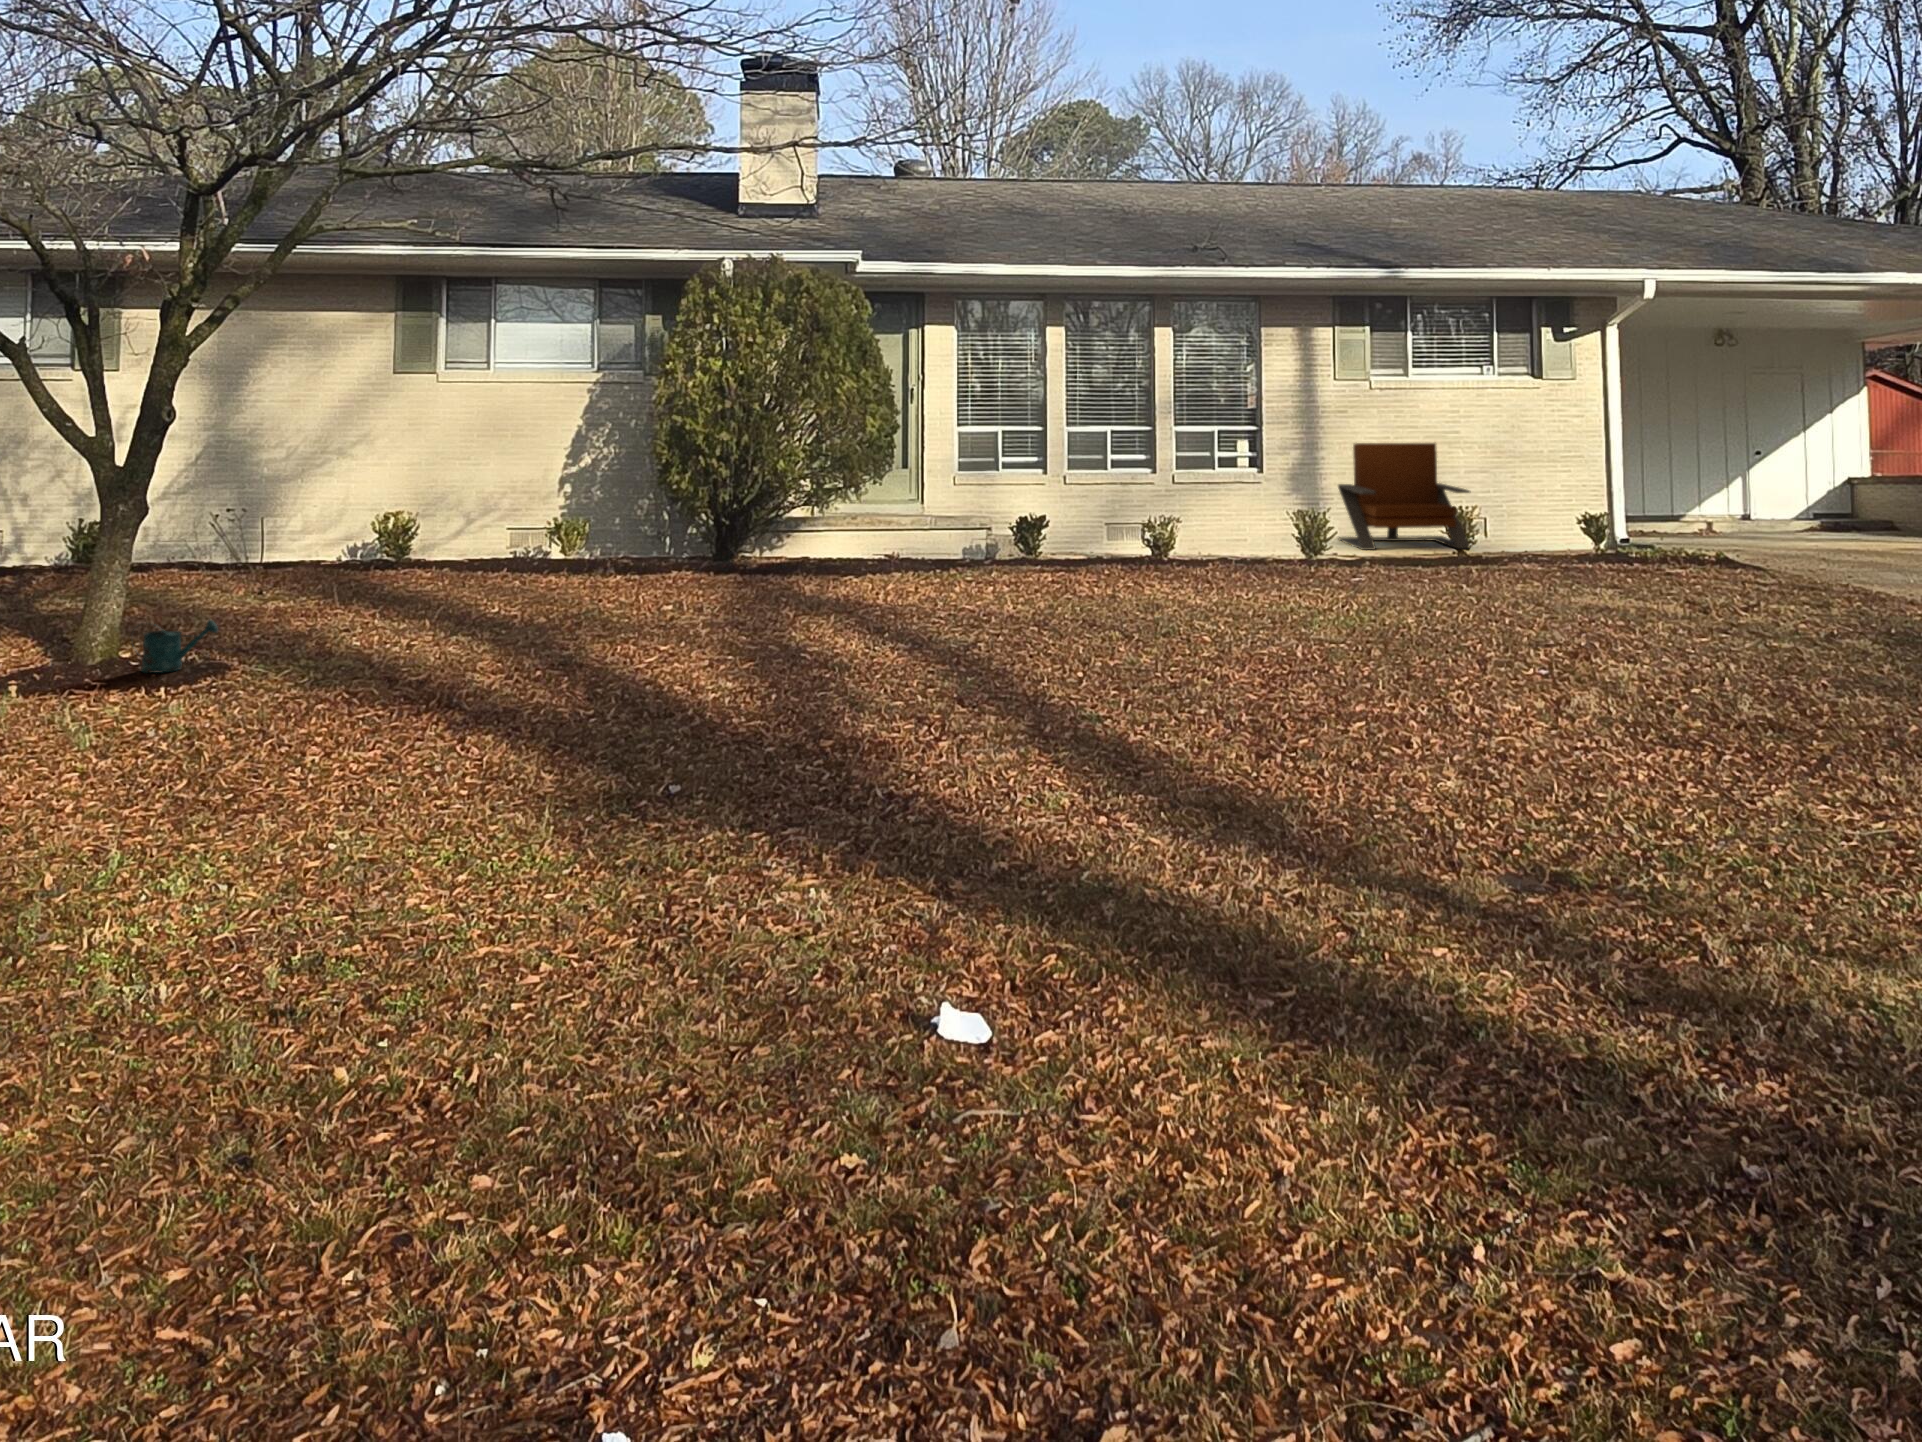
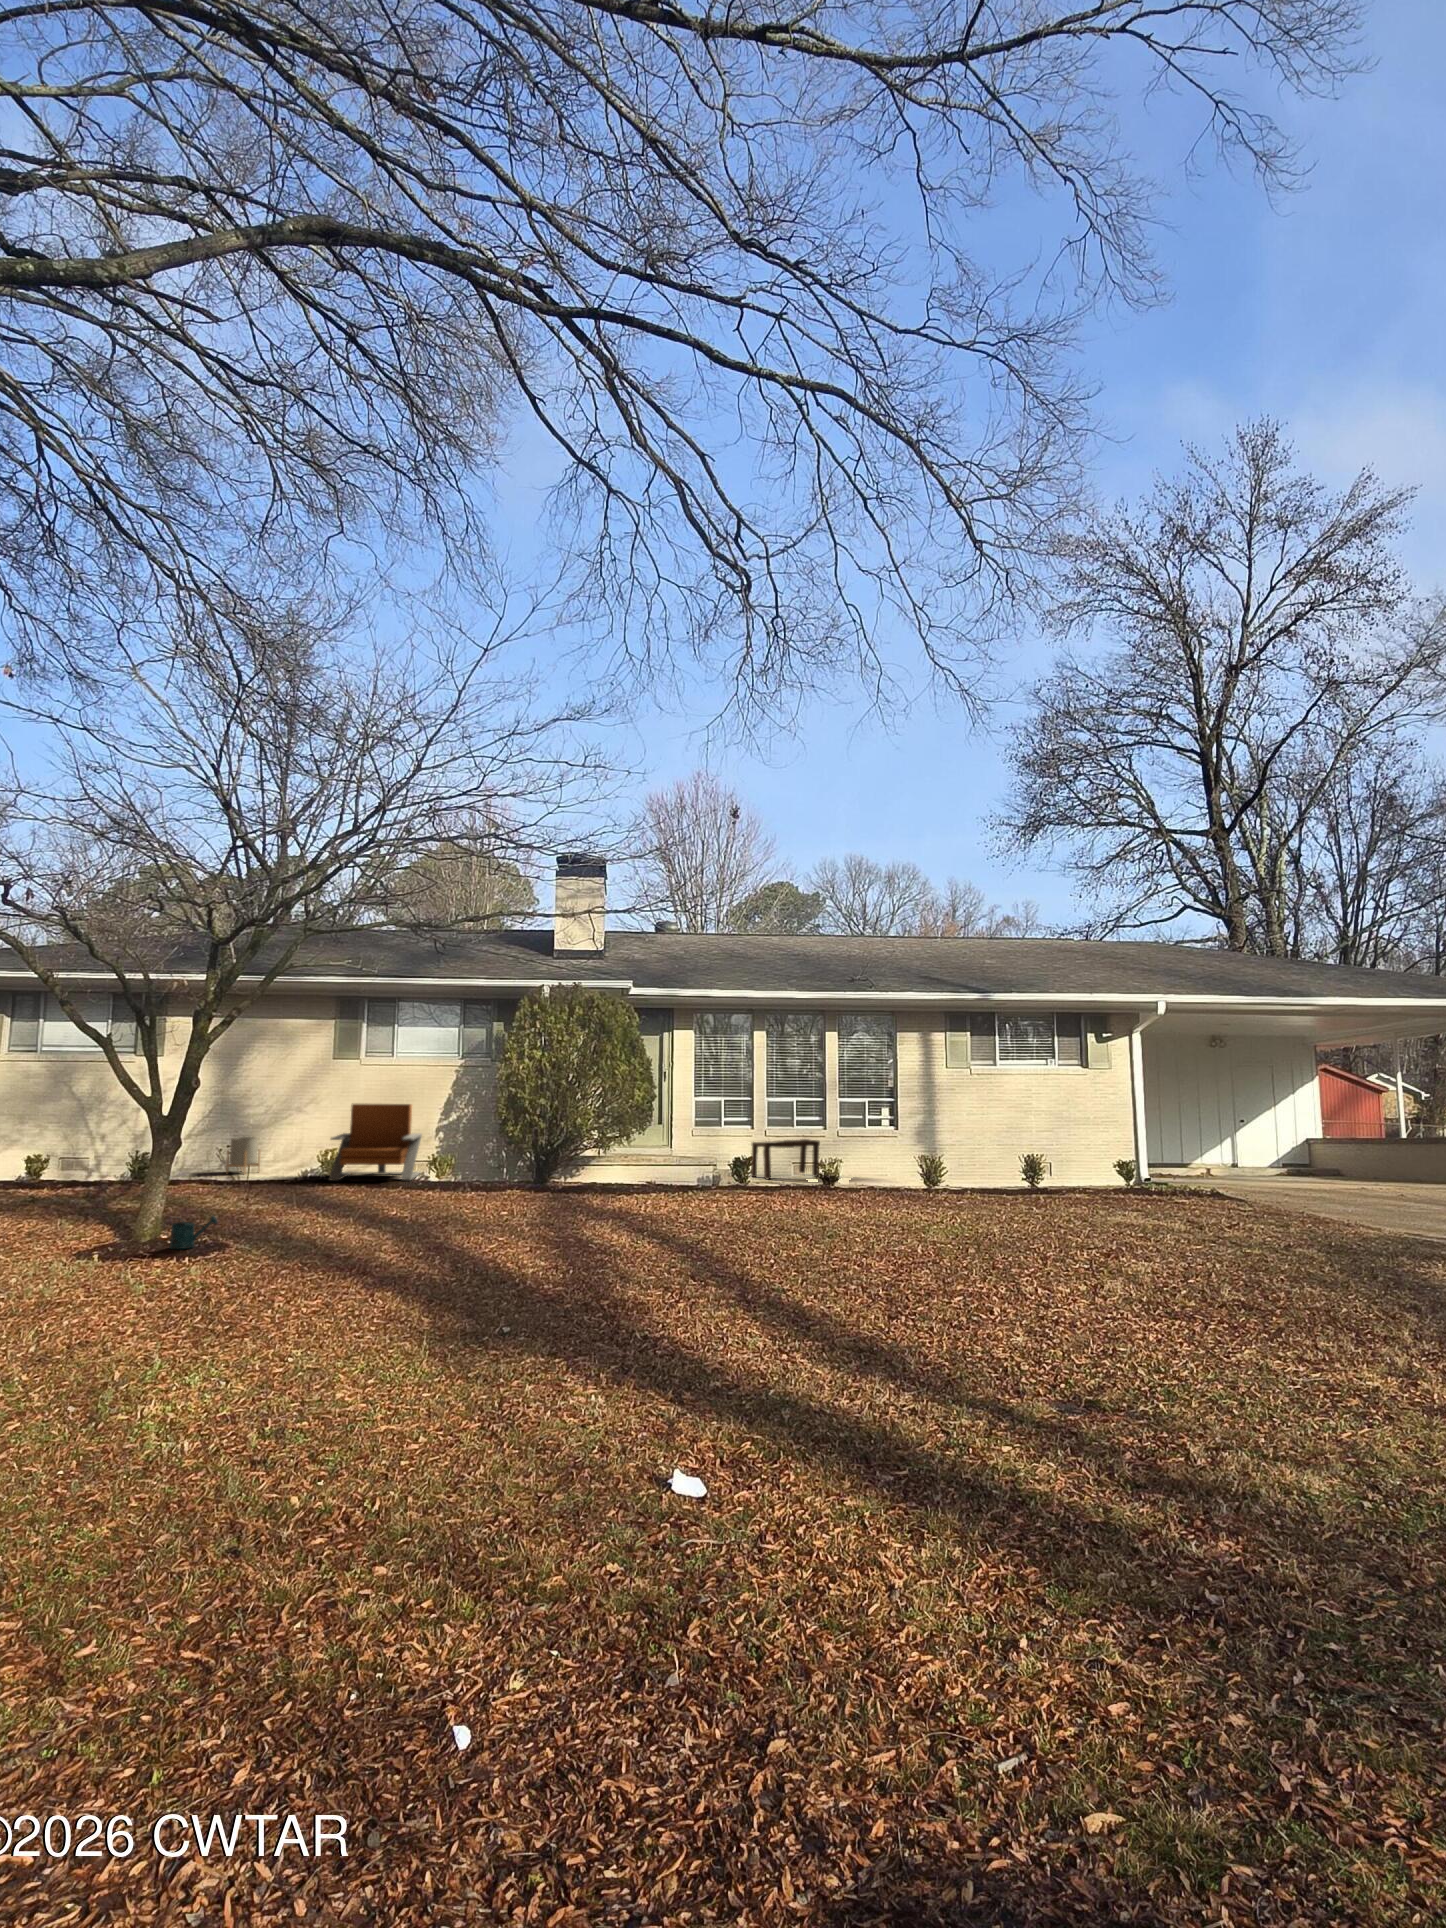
lounge chair: present [1338,443,1470,550] -> present [329,1104,422,1181]
bench: none [1045,487,1148,547] -> present [751,1139,820,1180]
planter: none [234,495,288,553] -> present [226,1137,261,1173]

